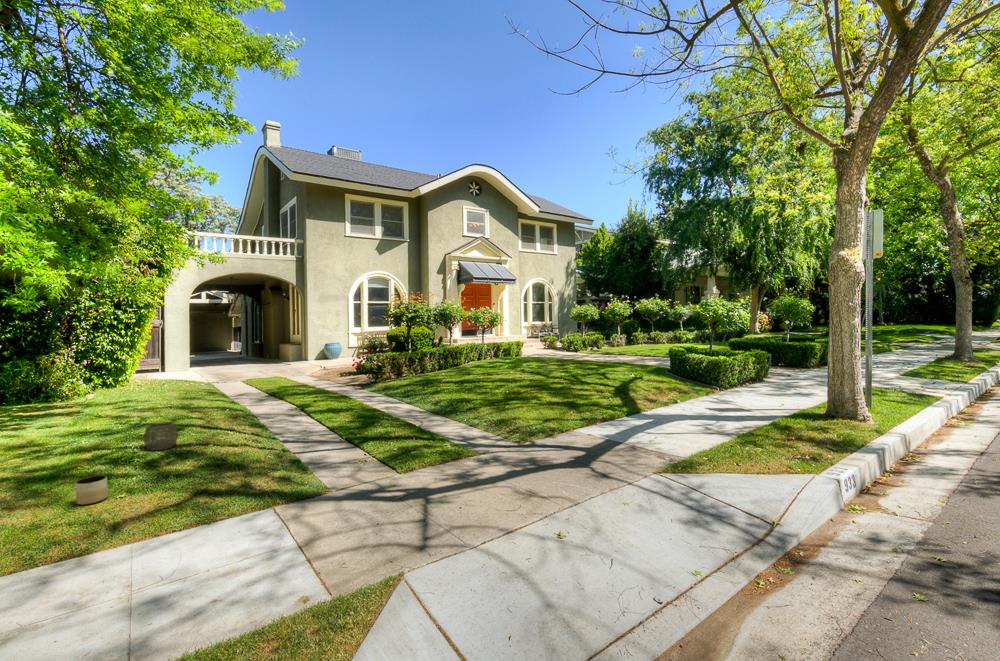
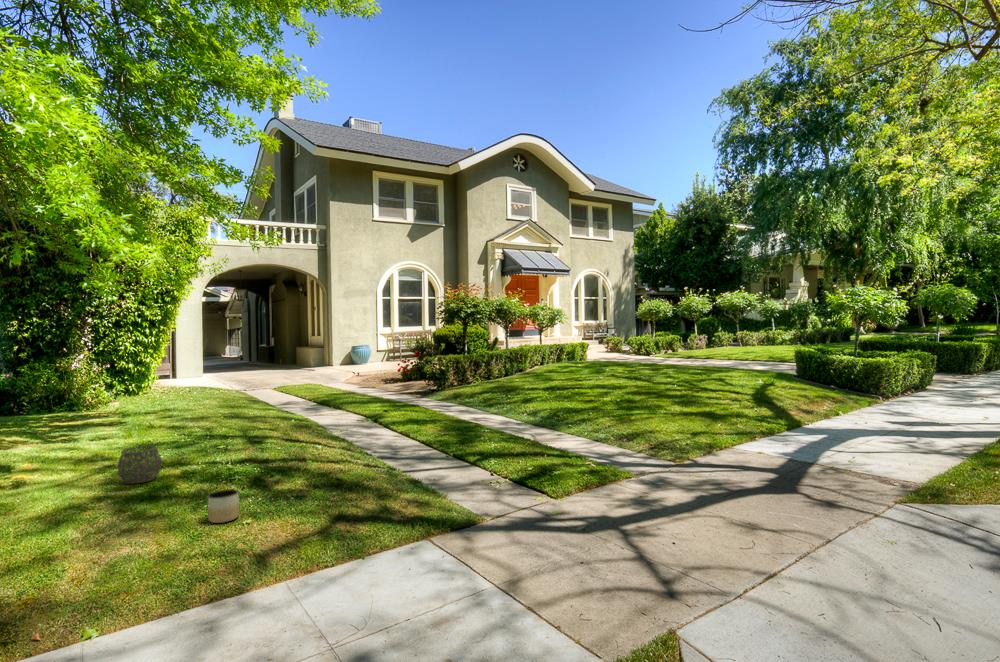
woven basket: present [144,422,178,451] -> present [118,445,161,484]

